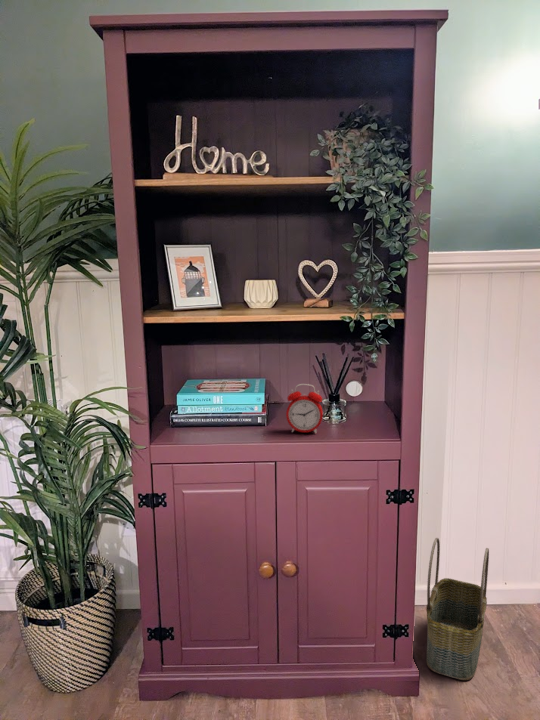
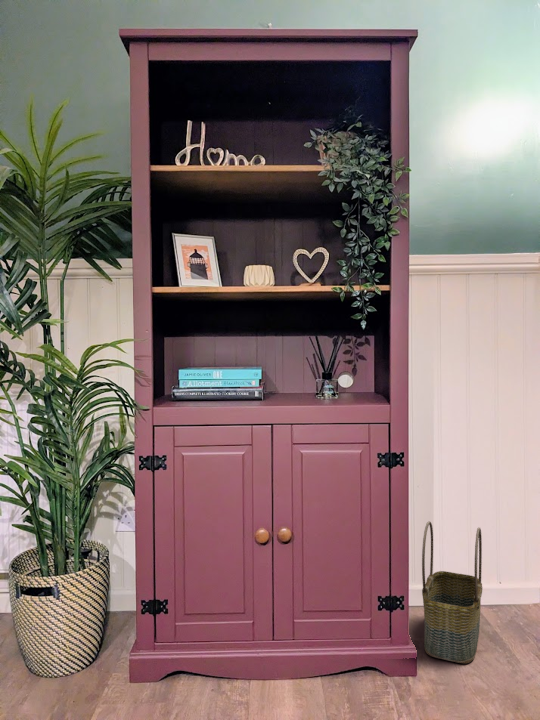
alarm clock: present [286,384,323,433] -> none [282,355,316,401]

